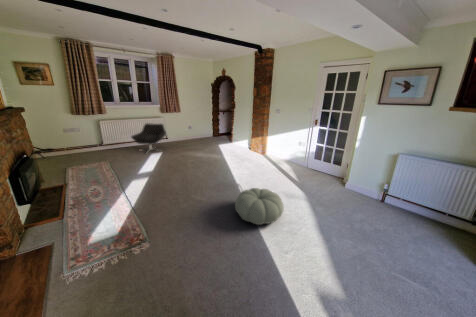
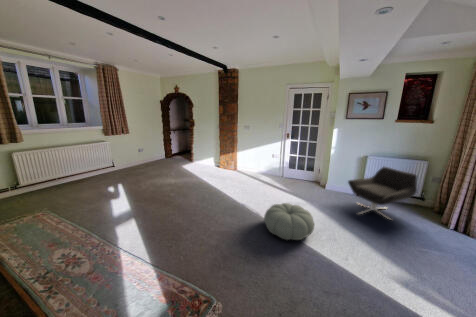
lounge chair: present [131,123,166,150] -> present [348,167,417,214]

